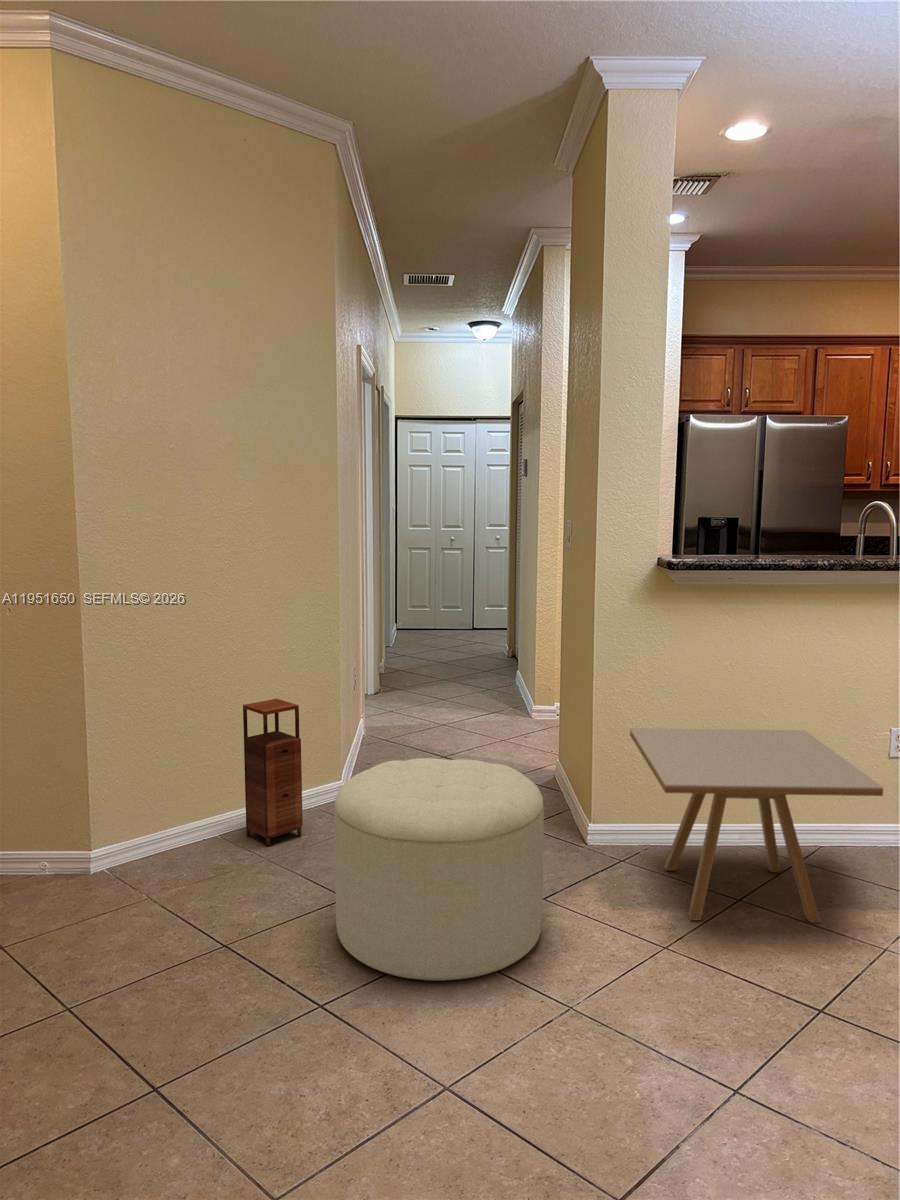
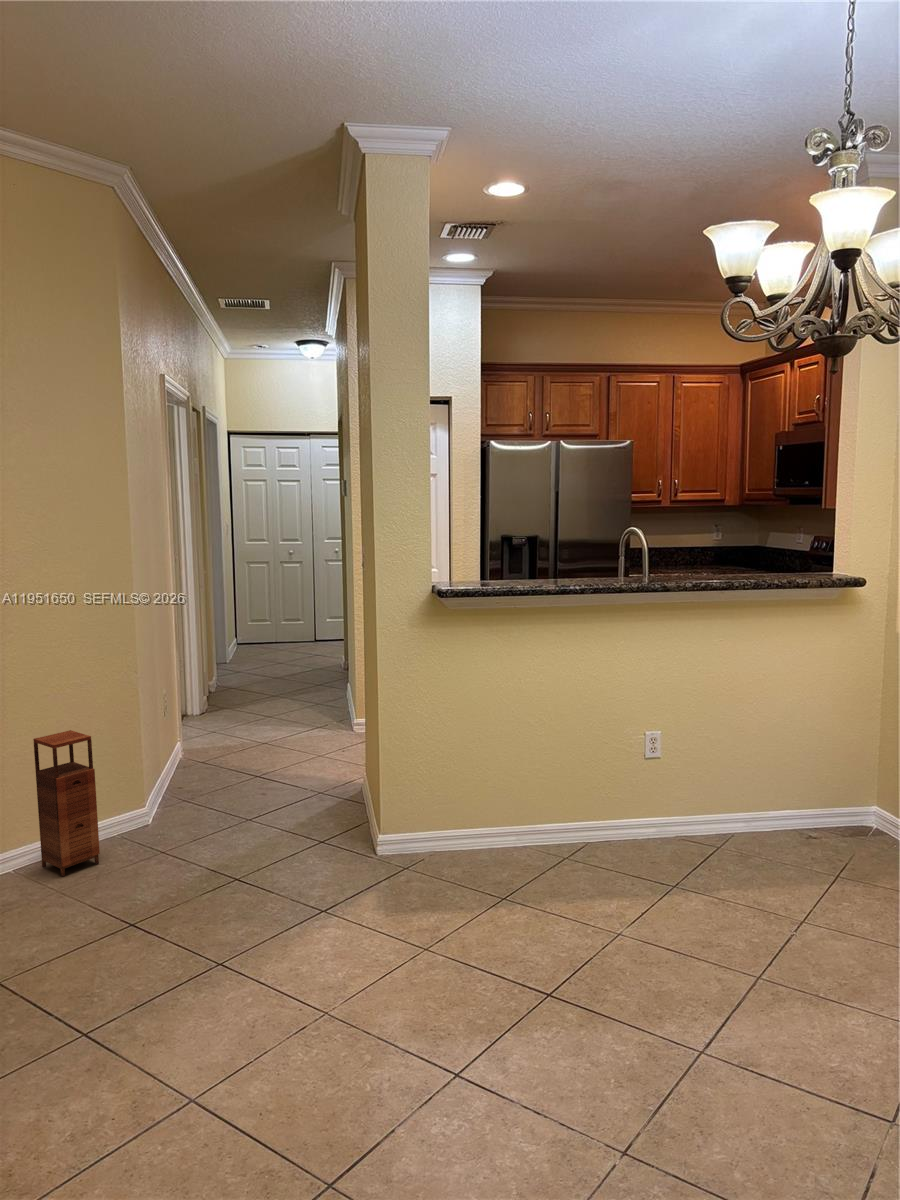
side table: present [630,728,883,923] -> none [409,737,612,919]
ottoman: present [334,758,544,981] -> none [107,784,314,998]

